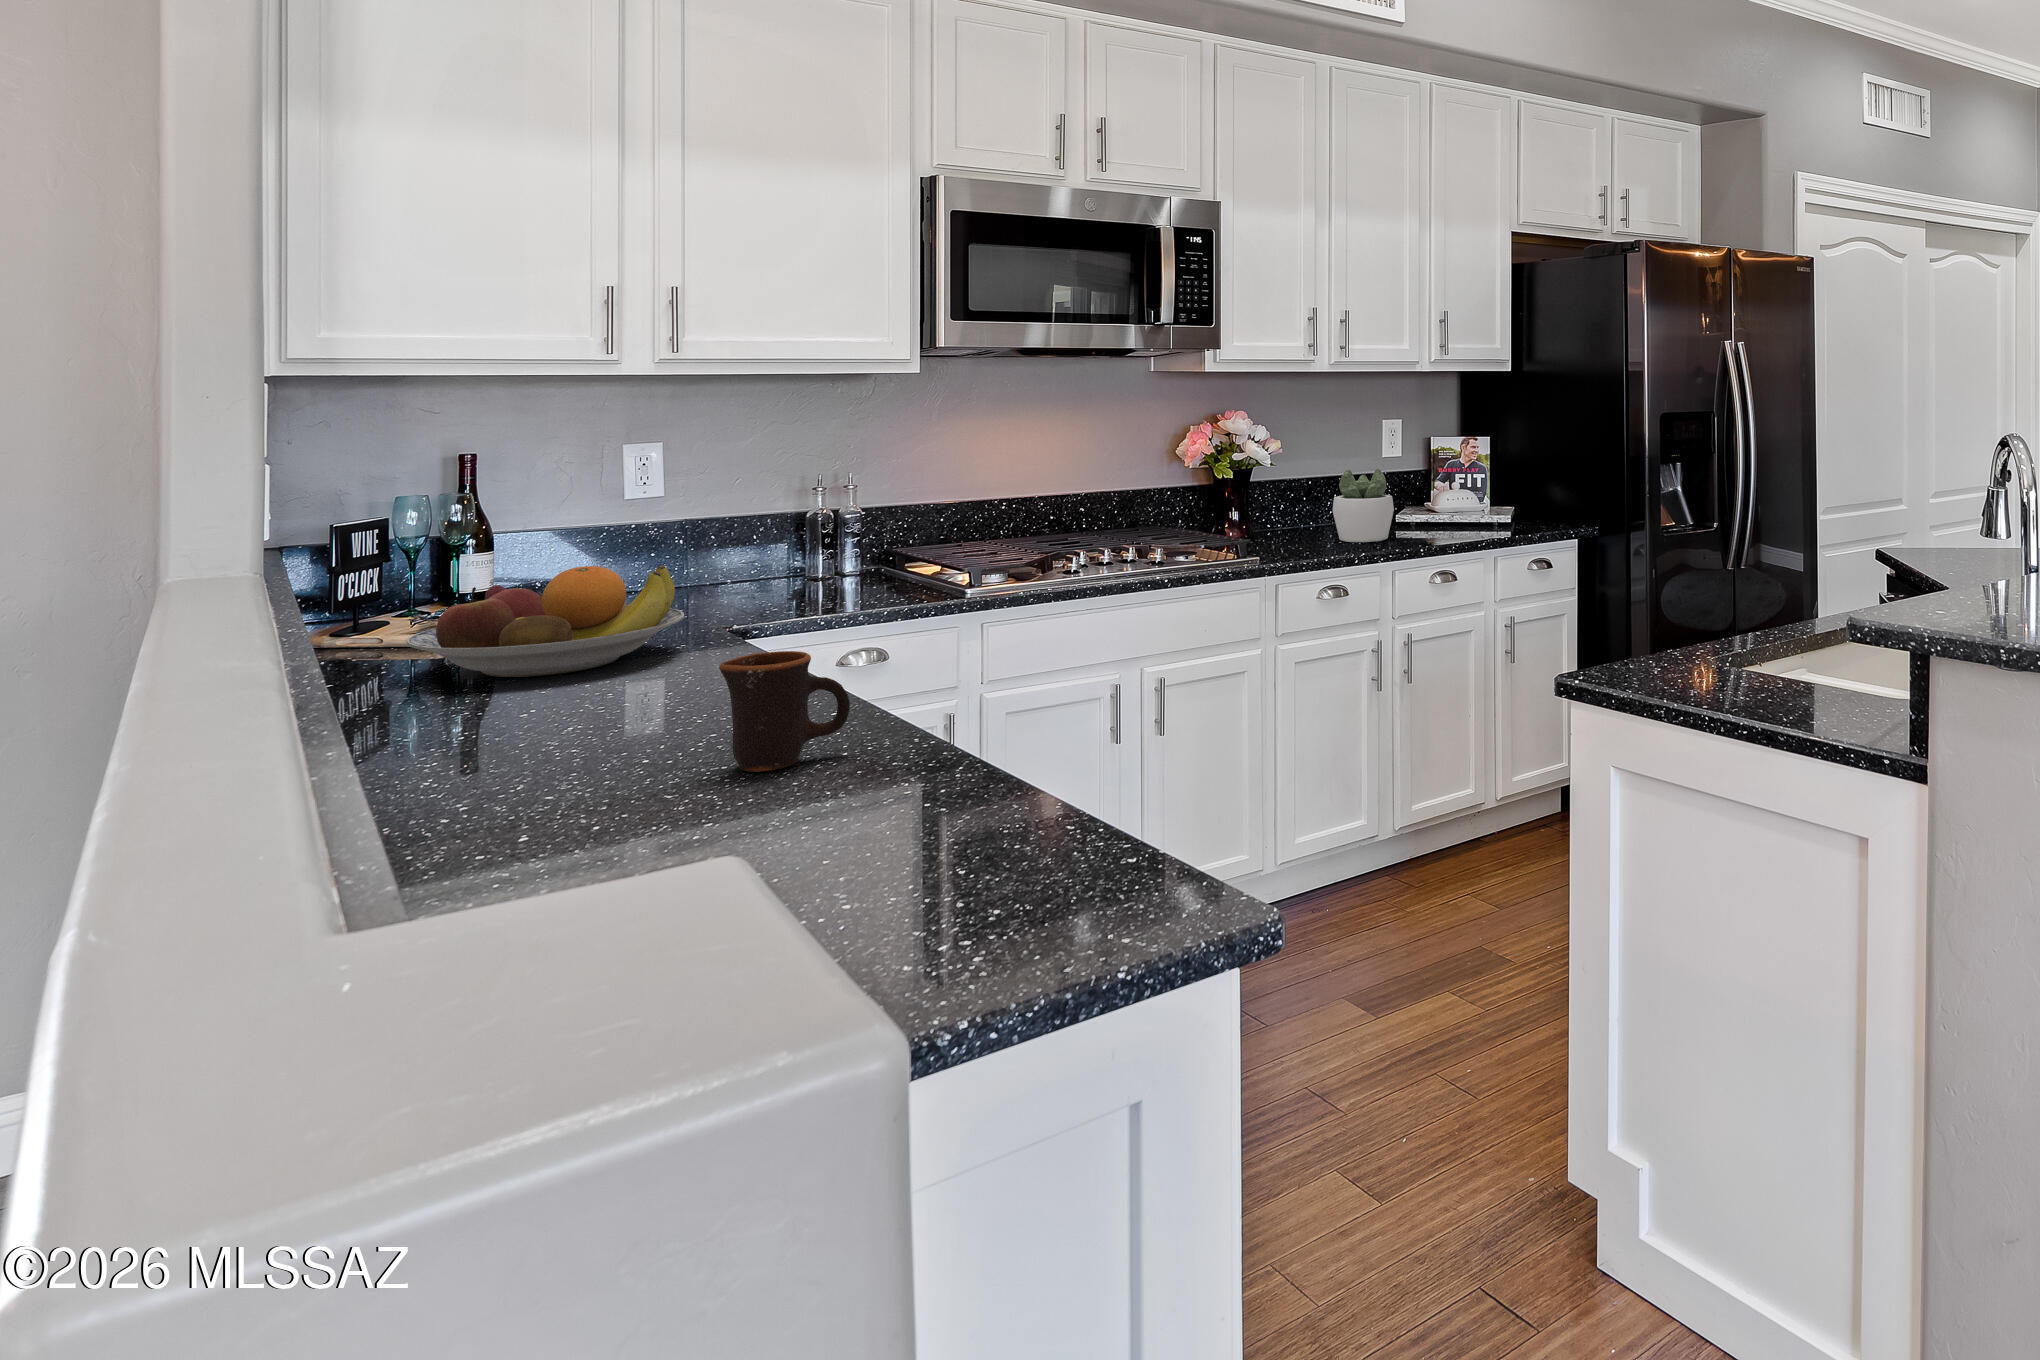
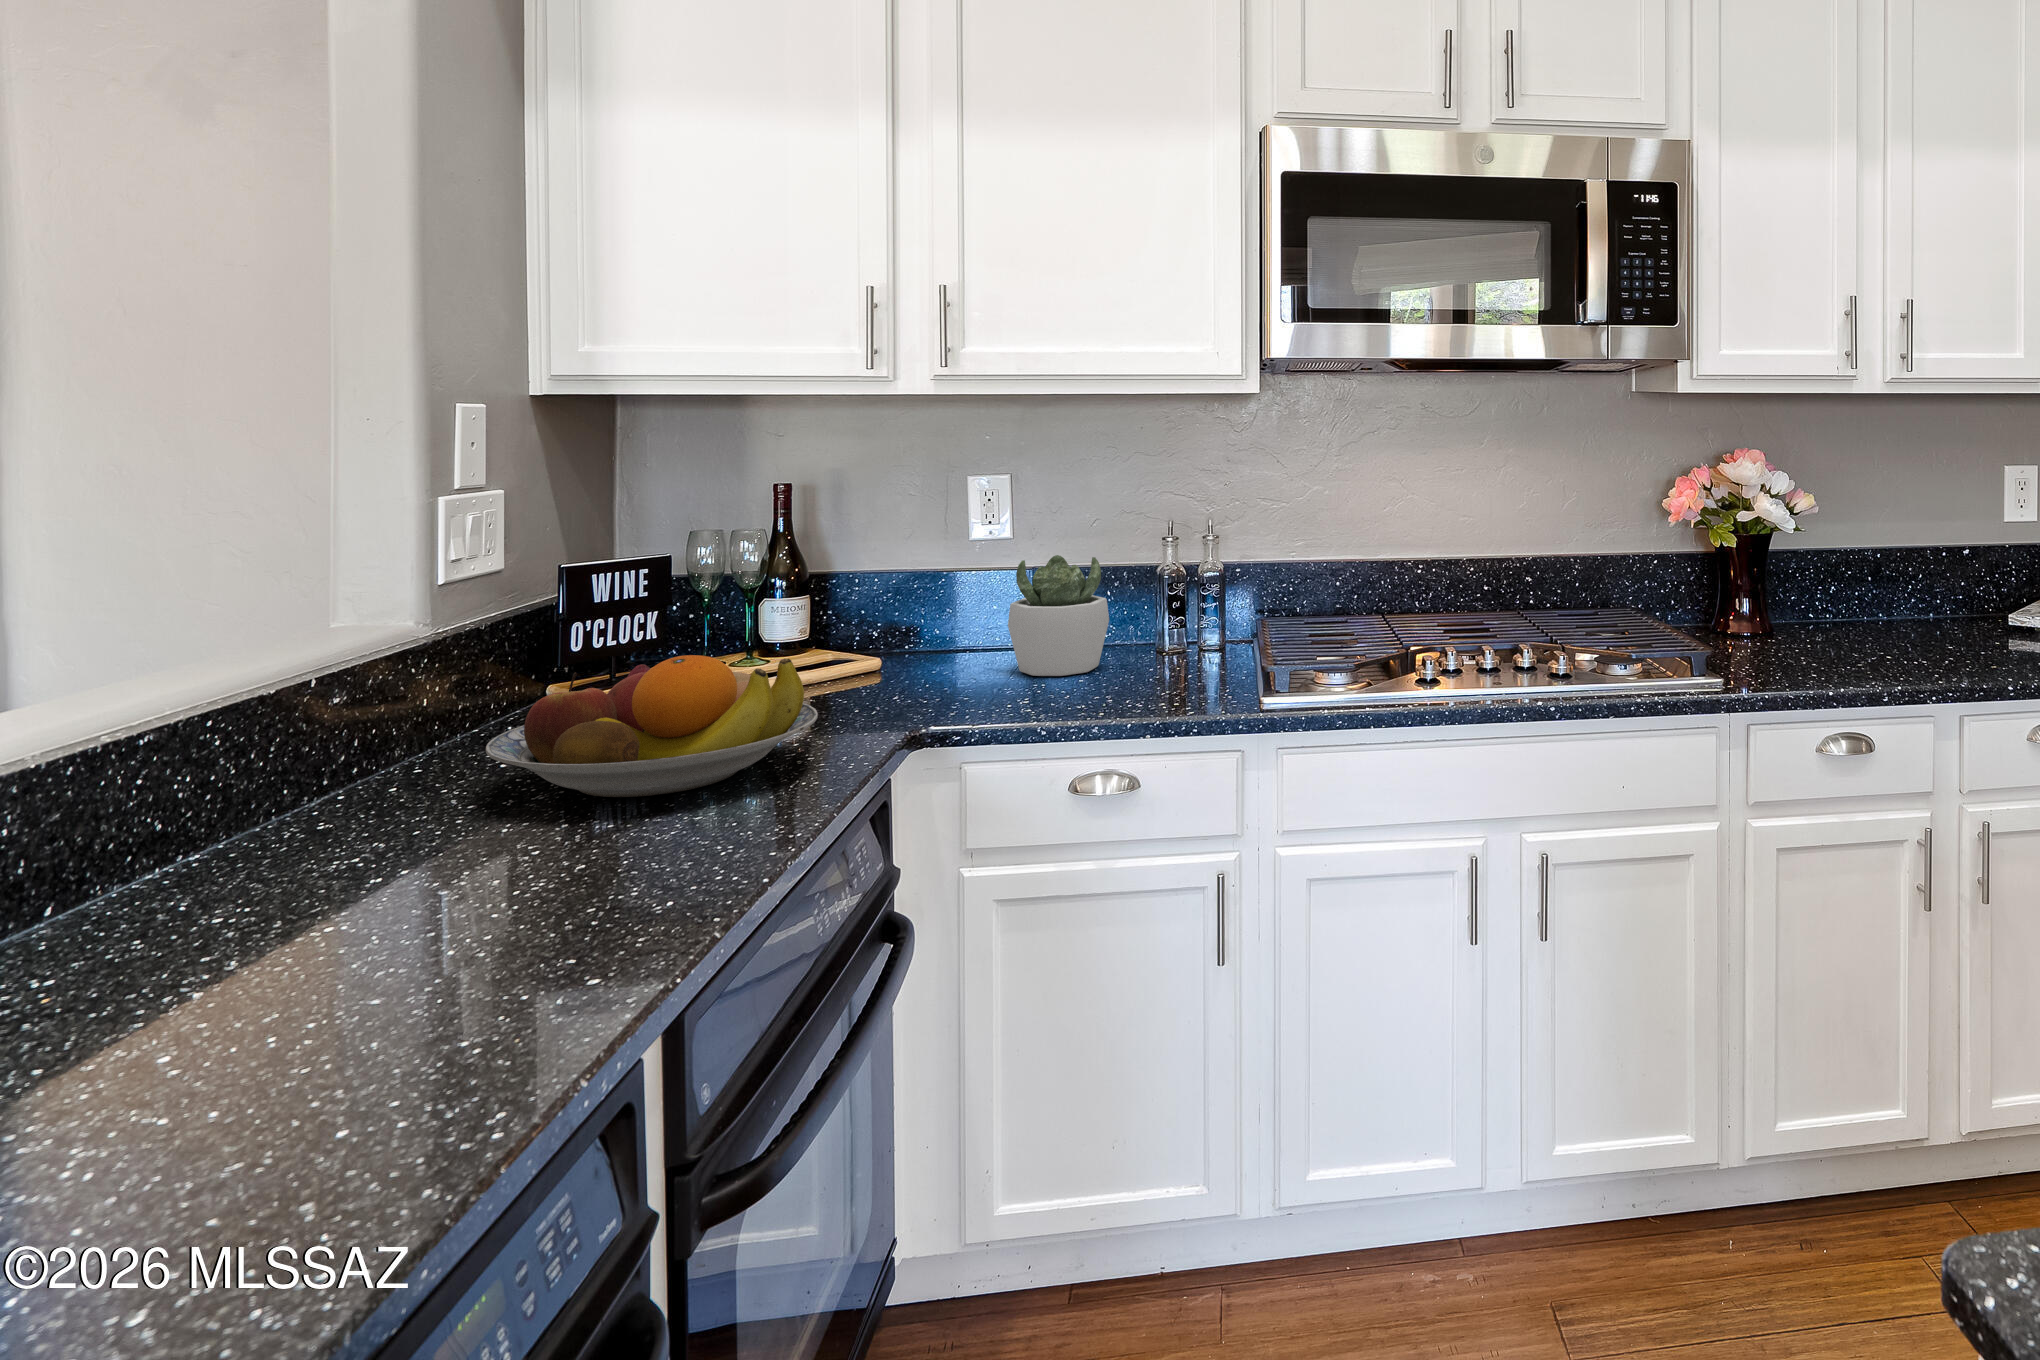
succulent plant: present [1333,469,1394,542] -> present [1008,555,1109,676]
mug: present [719,651,850,772] -> none [308,895,520,1111]

